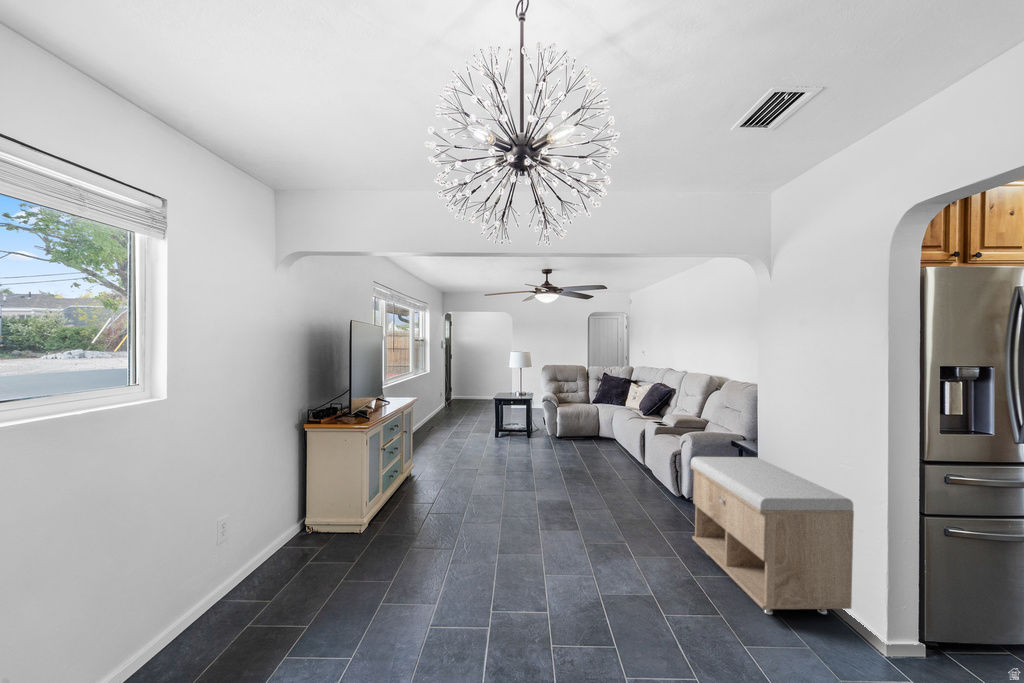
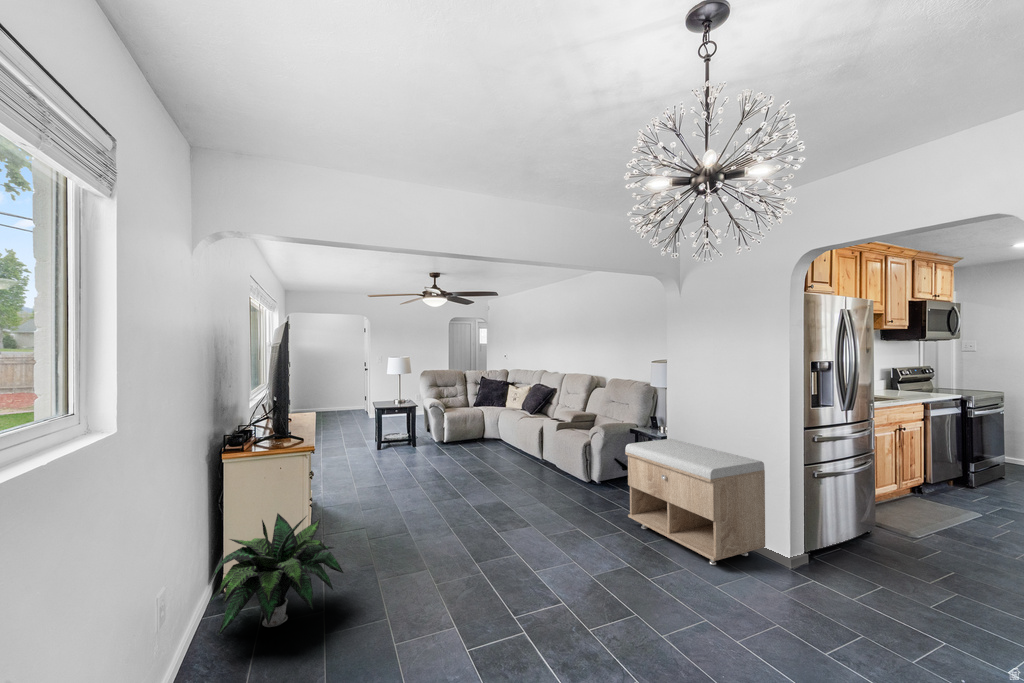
potted plant: none [266,476,380,568] -> present [207,513,344,636]

